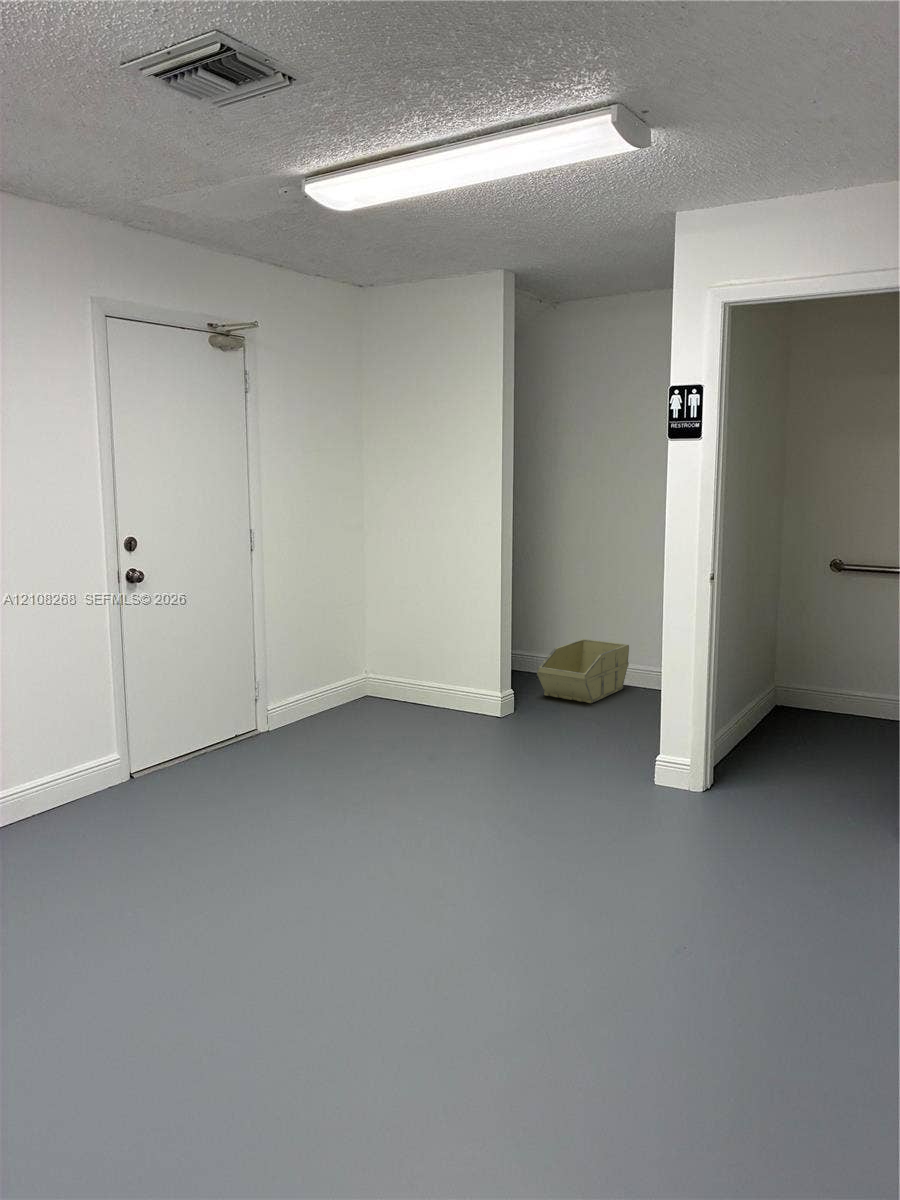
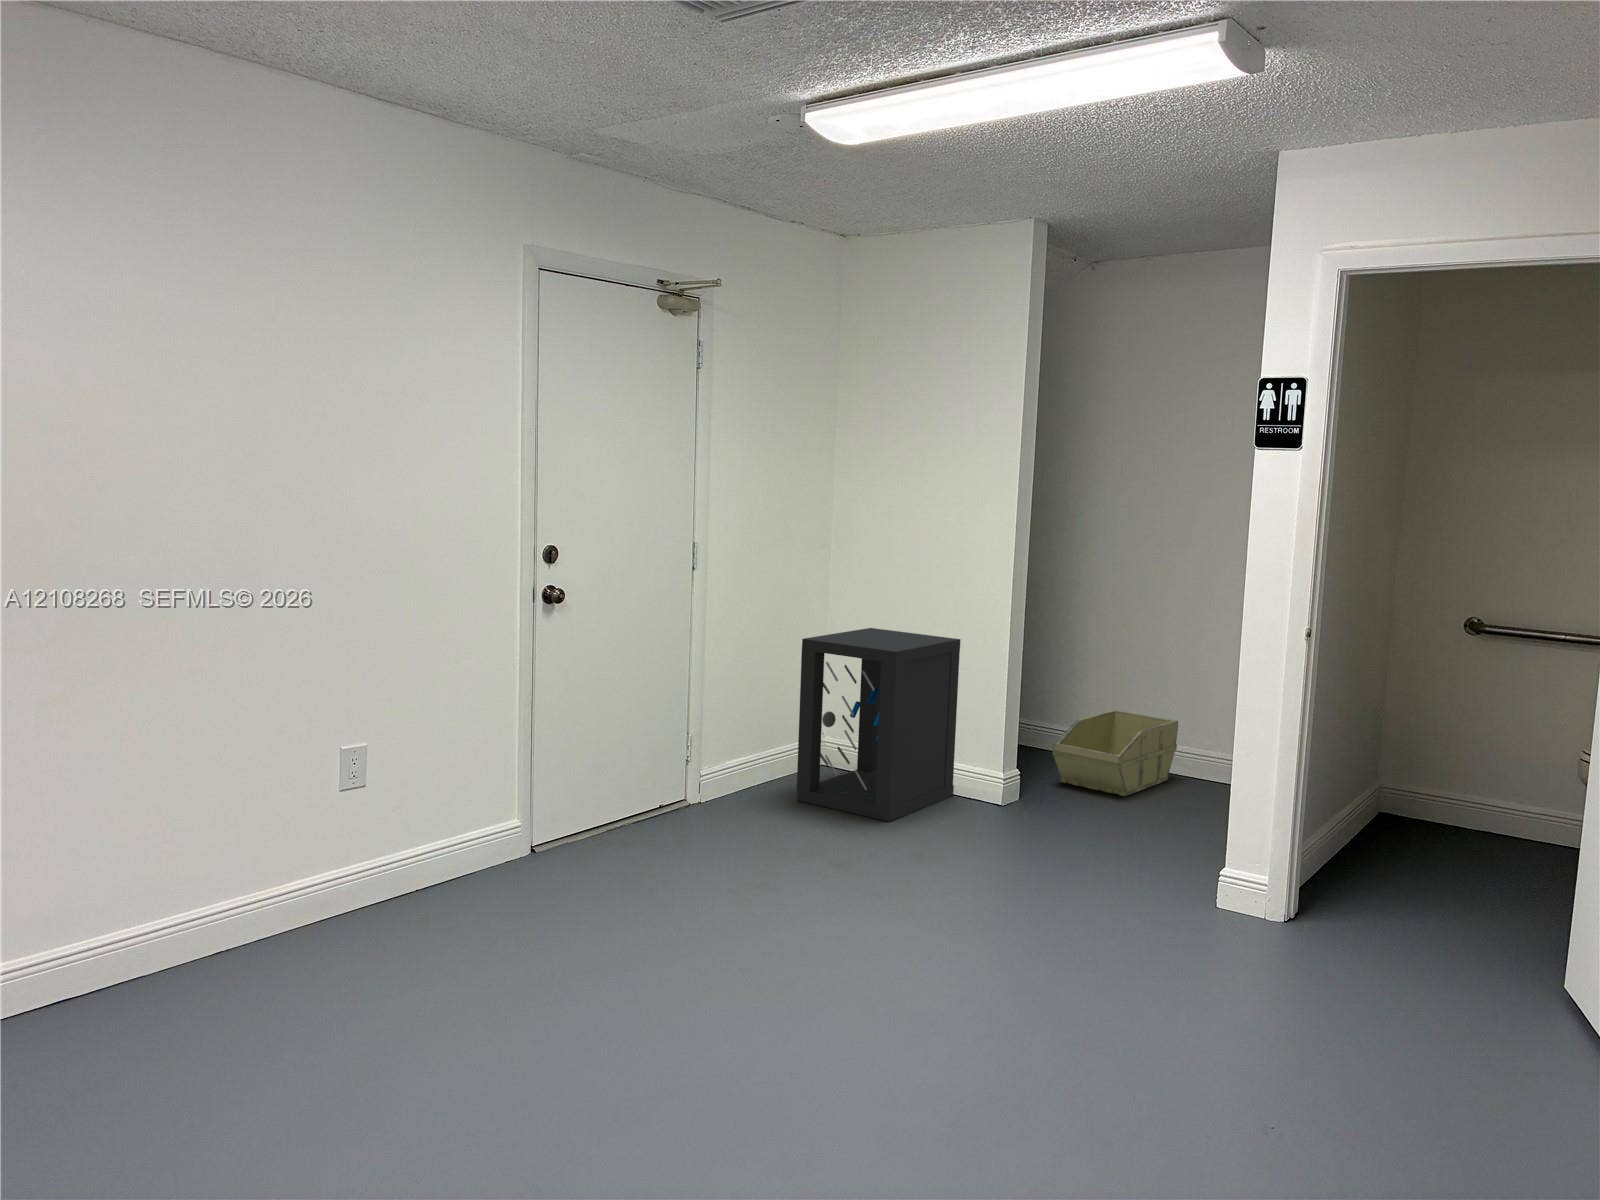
storage cabinet: none [342,588,464,735] -> present [797,628,960,822]

